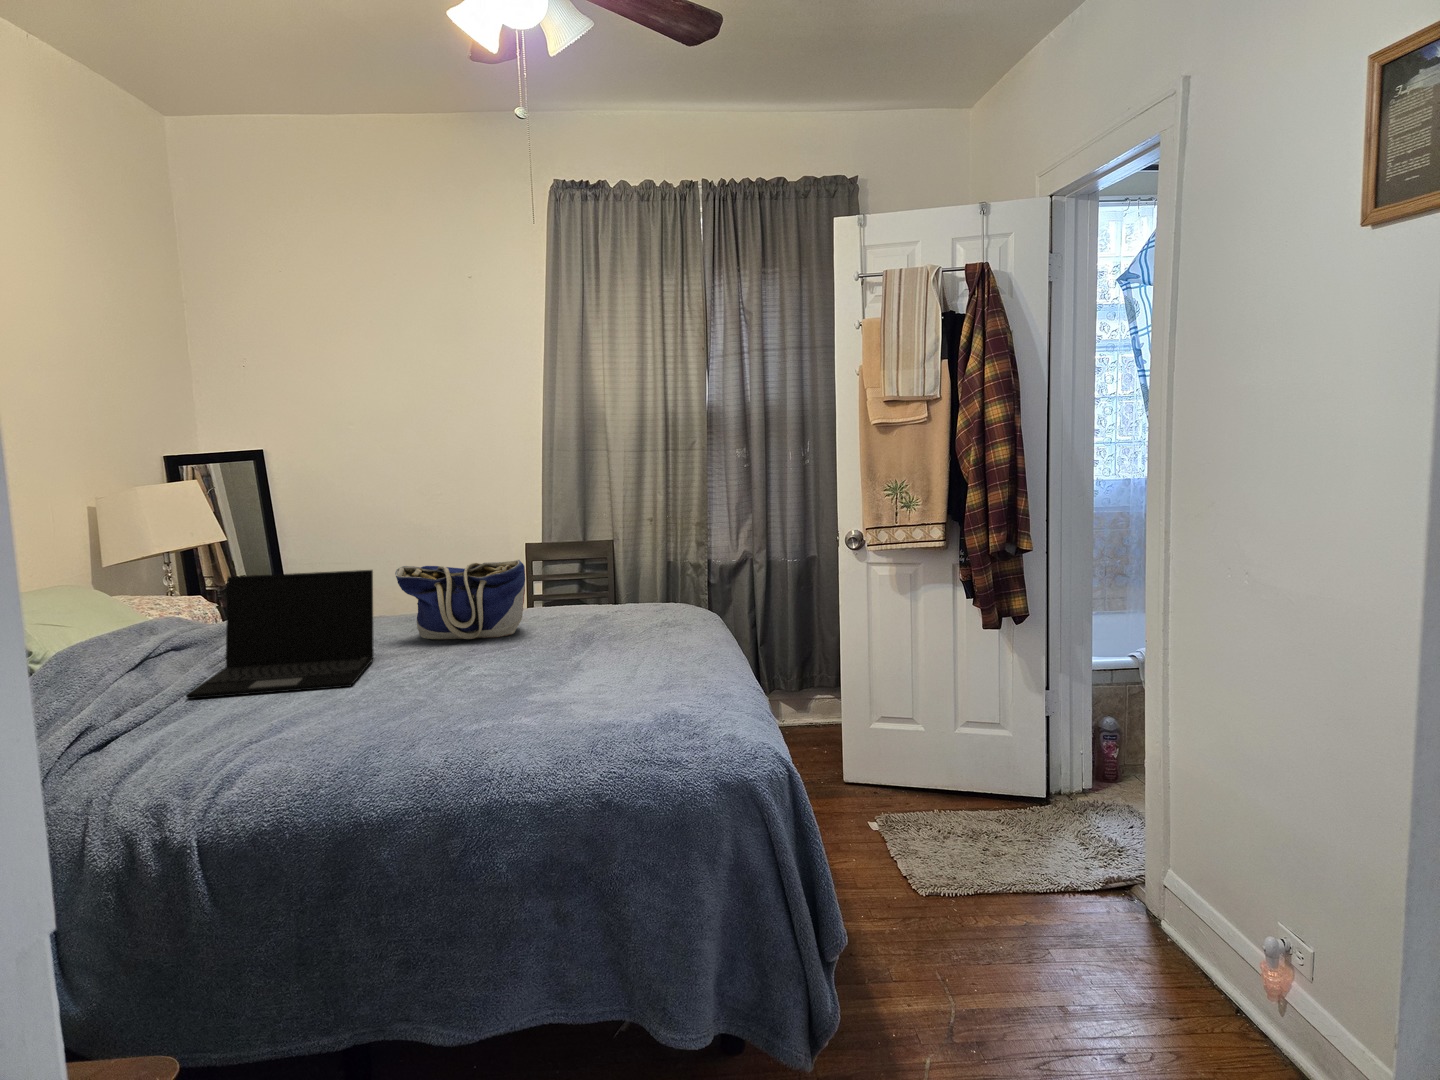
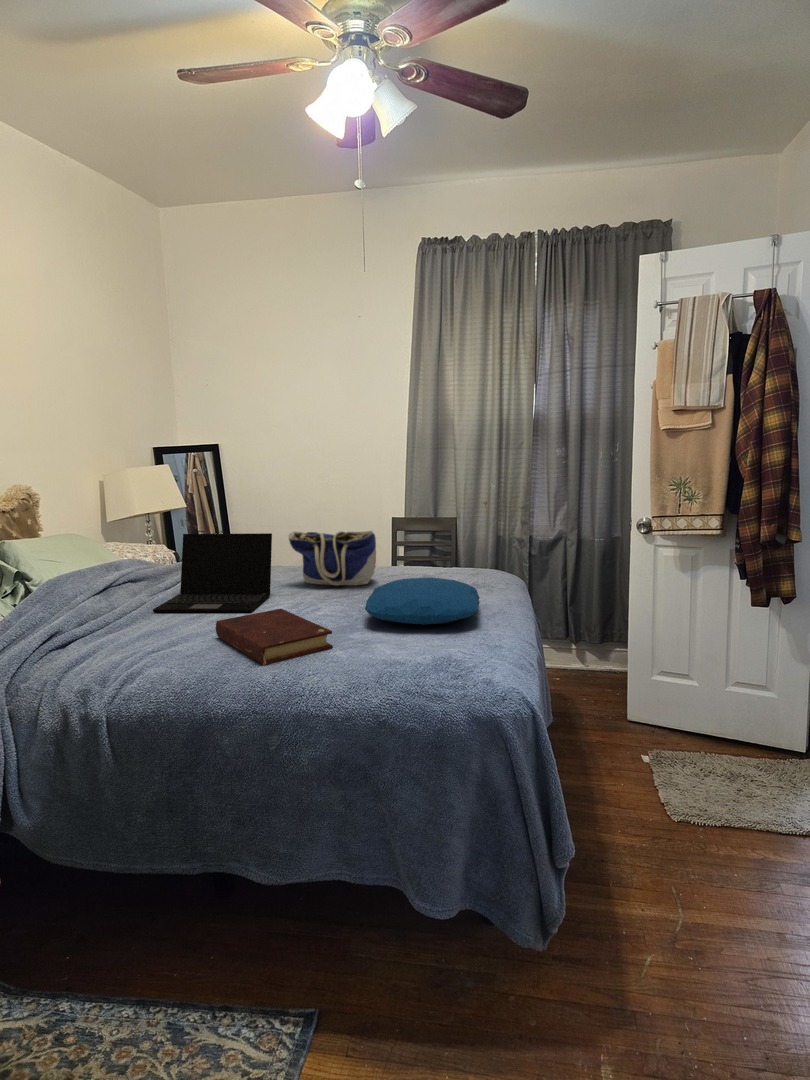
pillow: none [530,618,687,682] -> present [365,578,480,624]
book: none [307,676,497,760] -> present [216,609,333,665]

